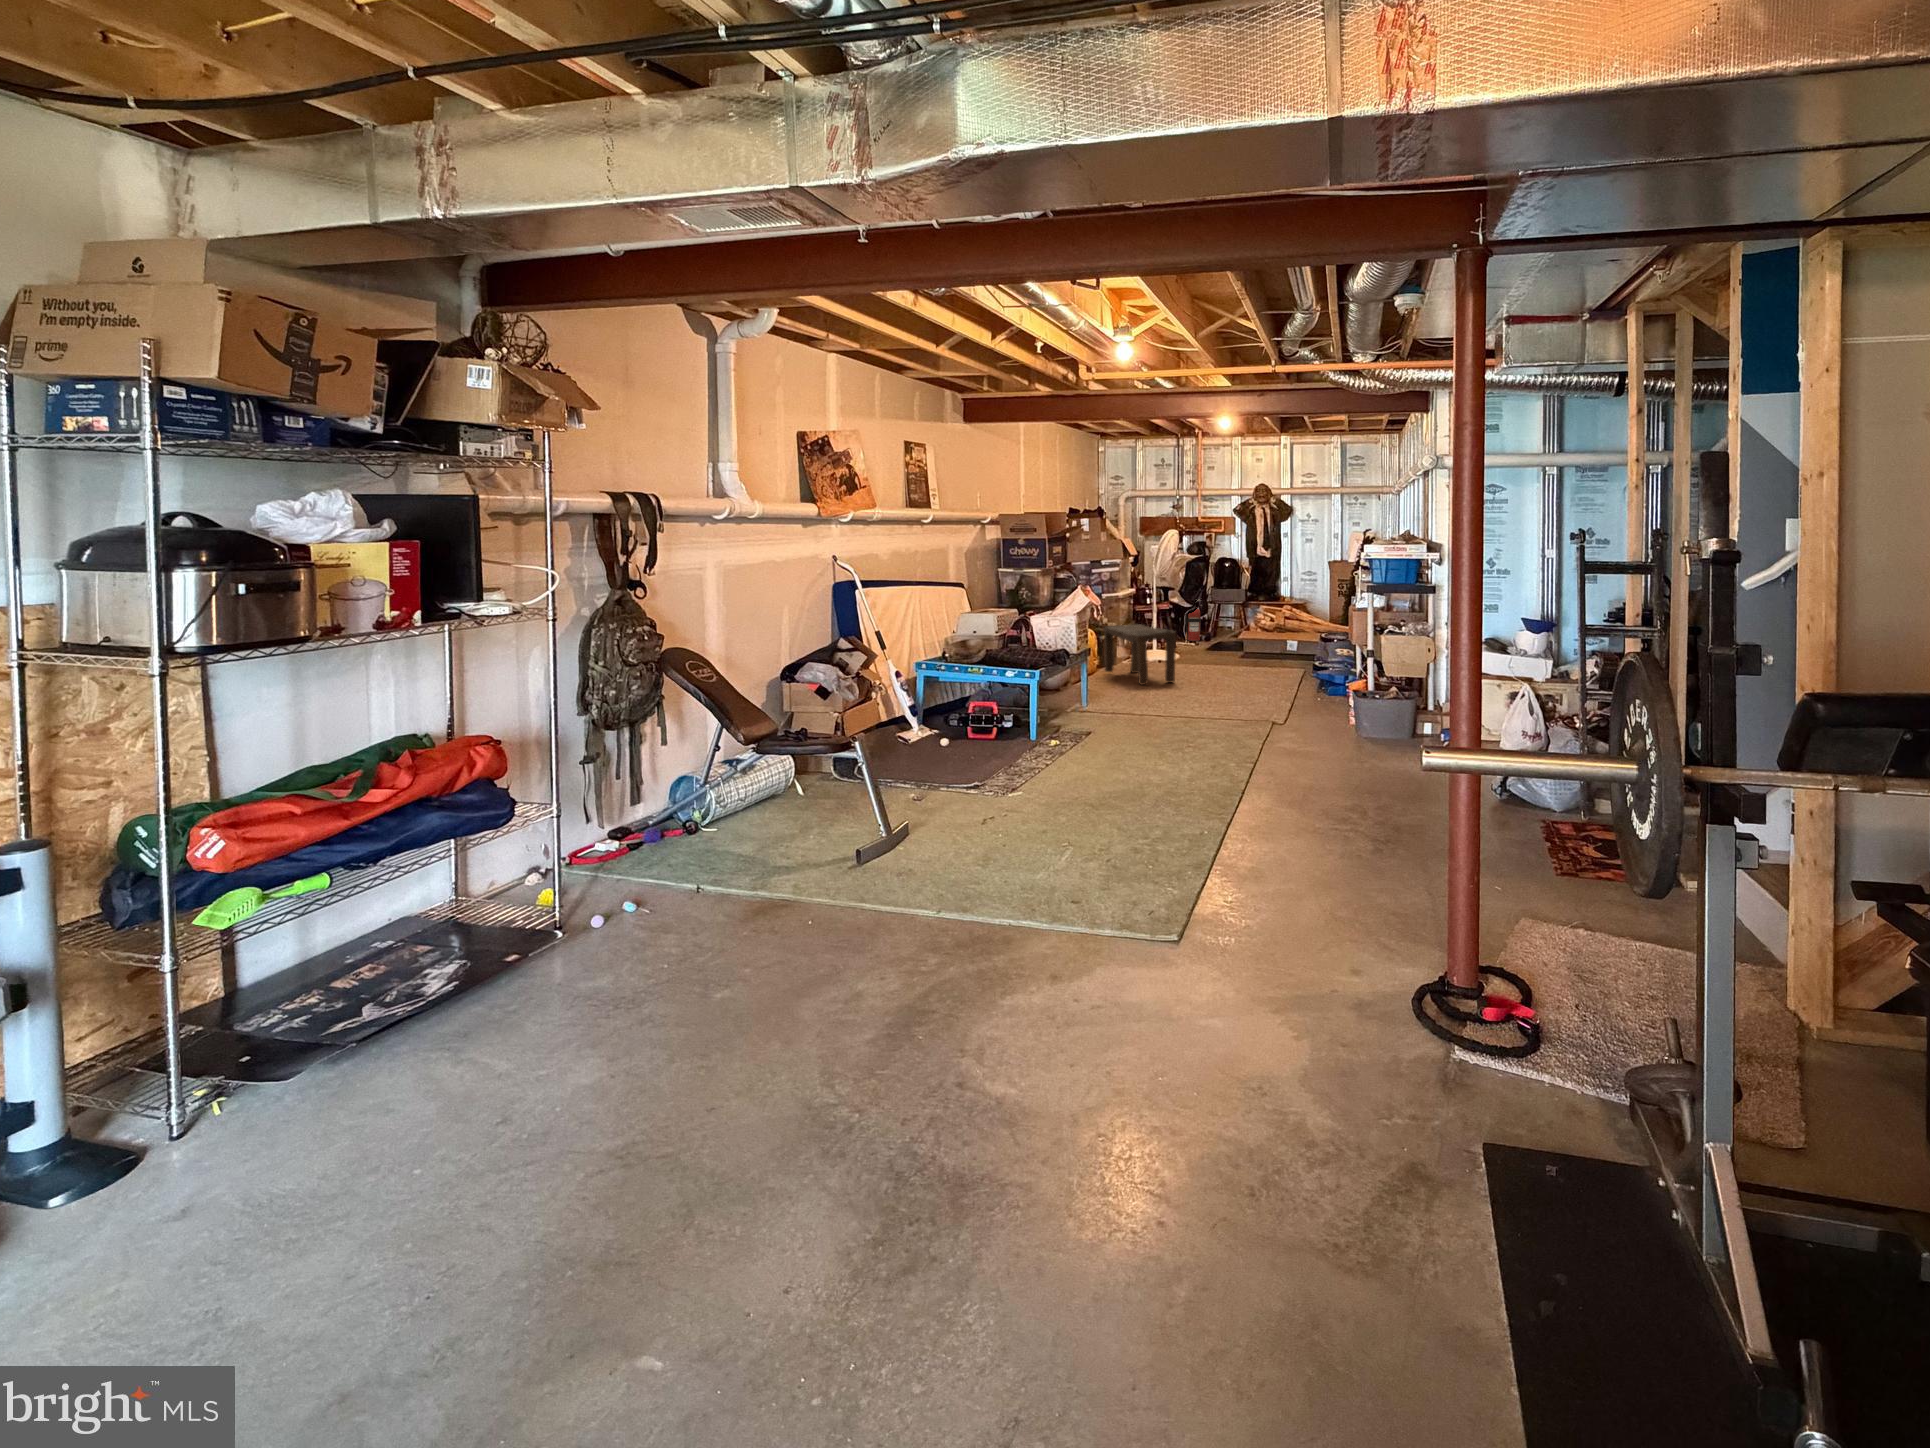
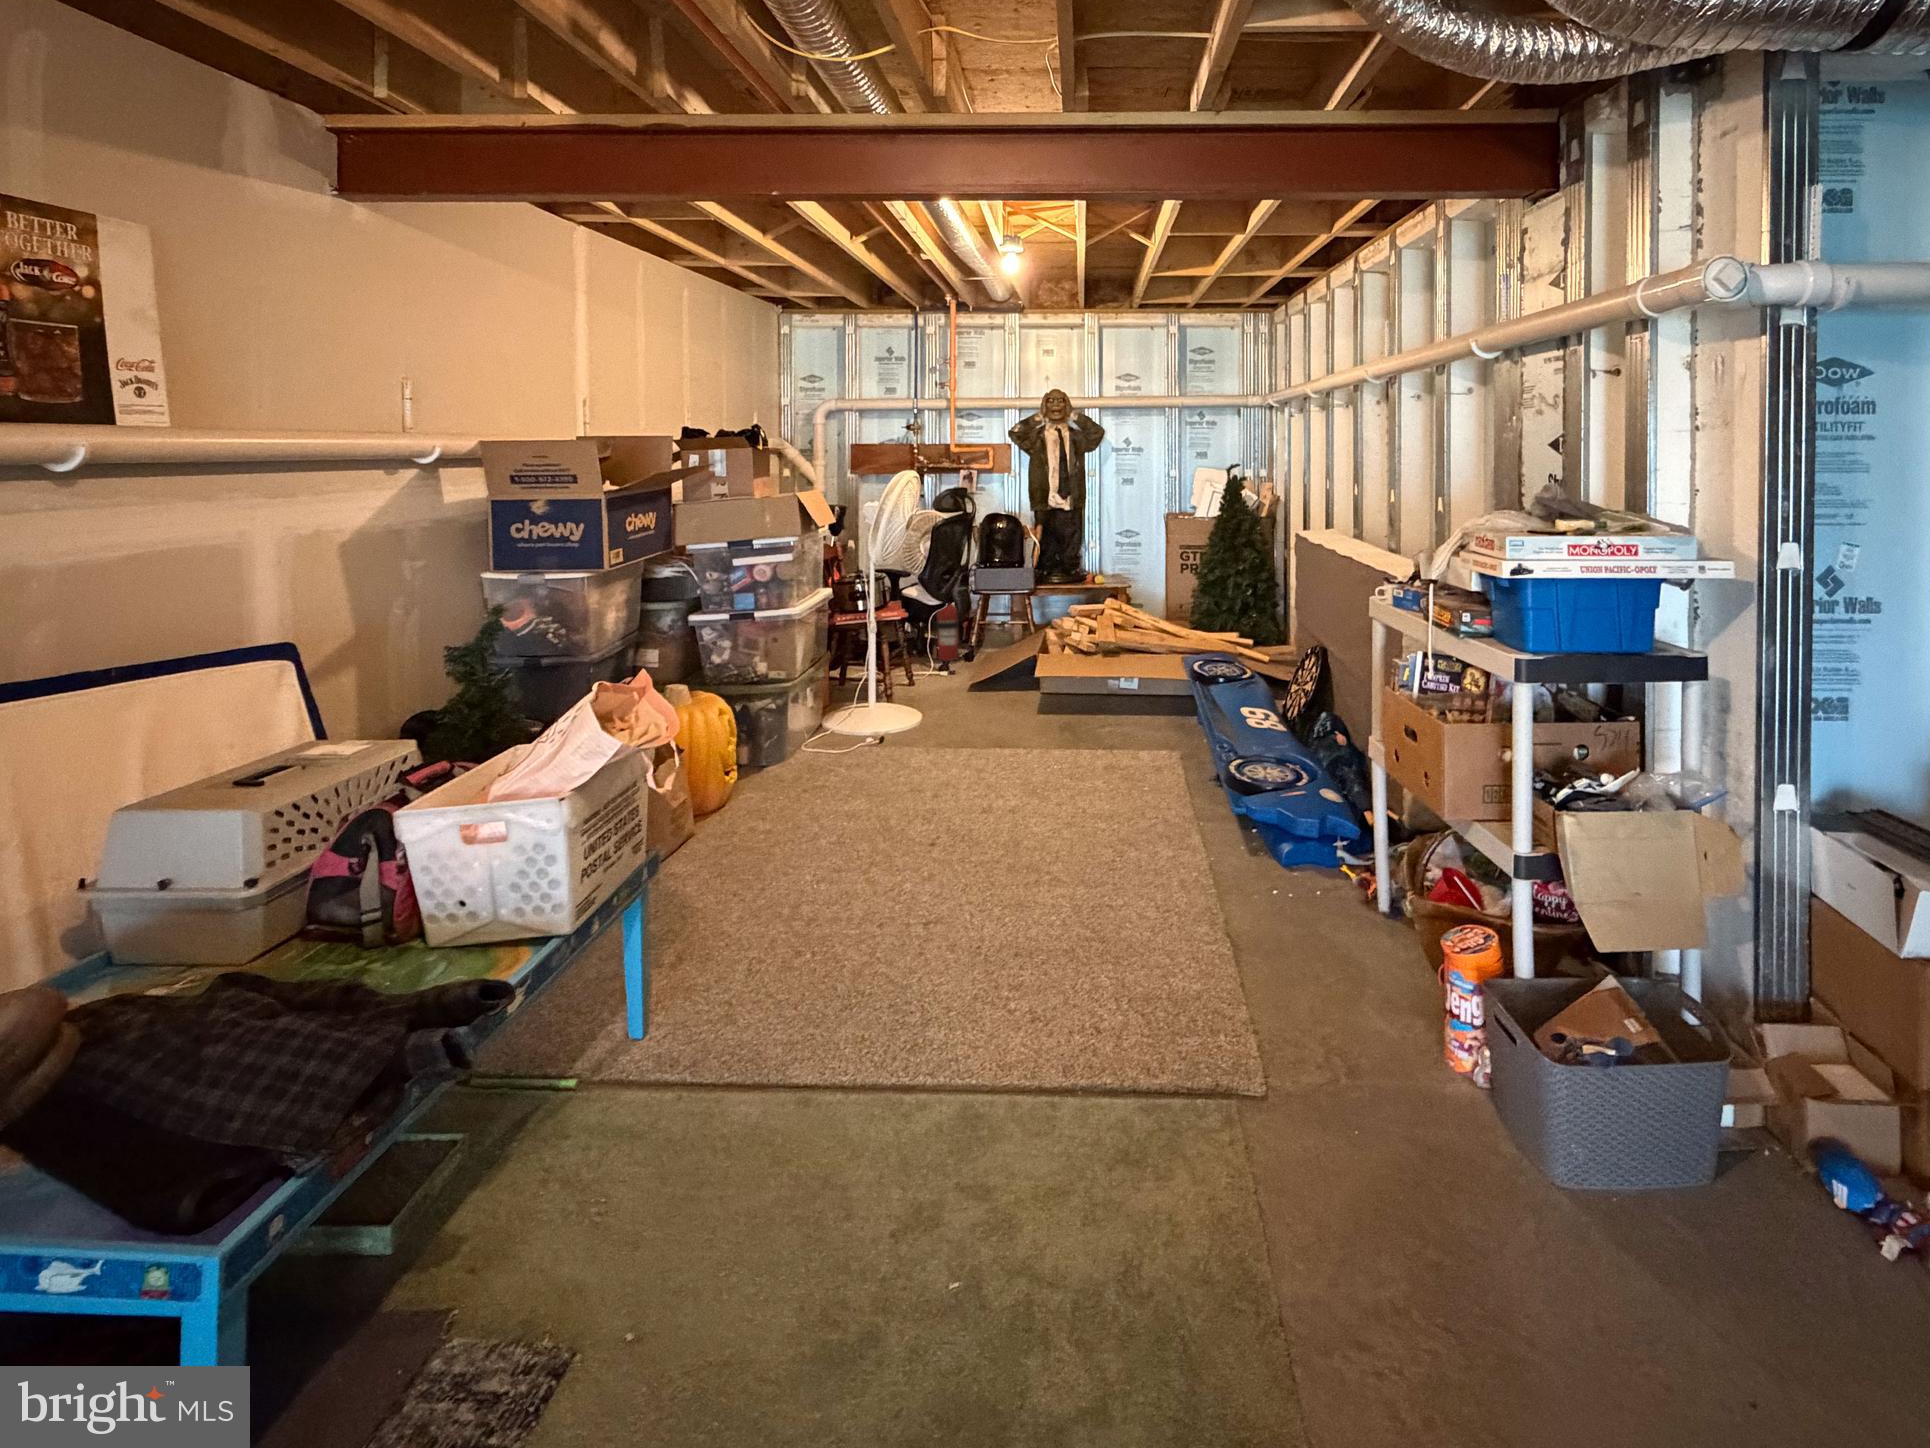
bench: present [1103,624,1177,685] -> none [750,668,897,816]

